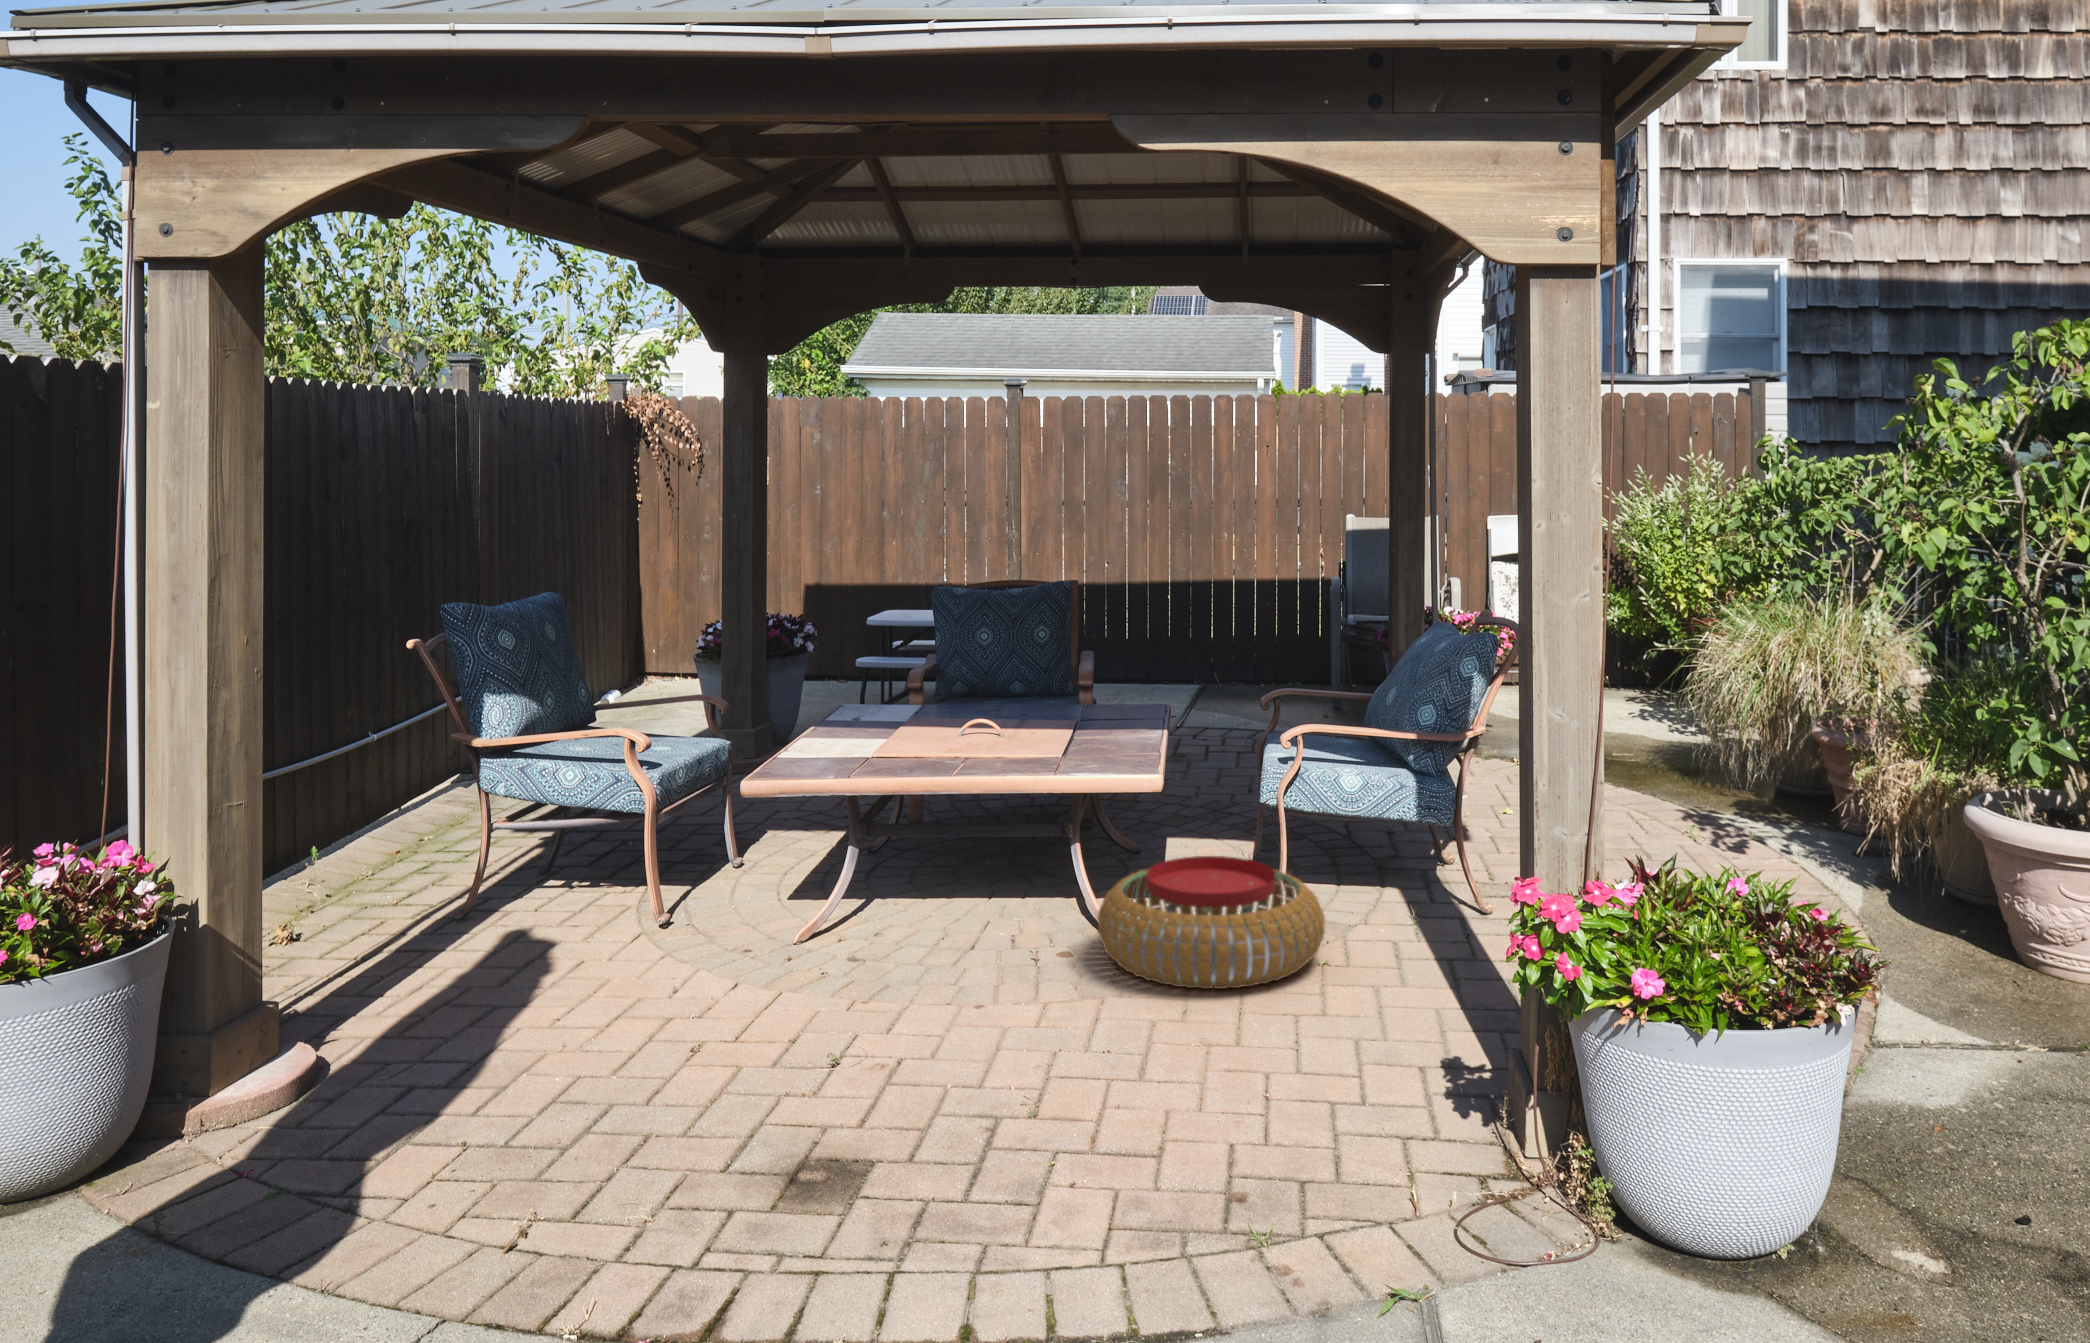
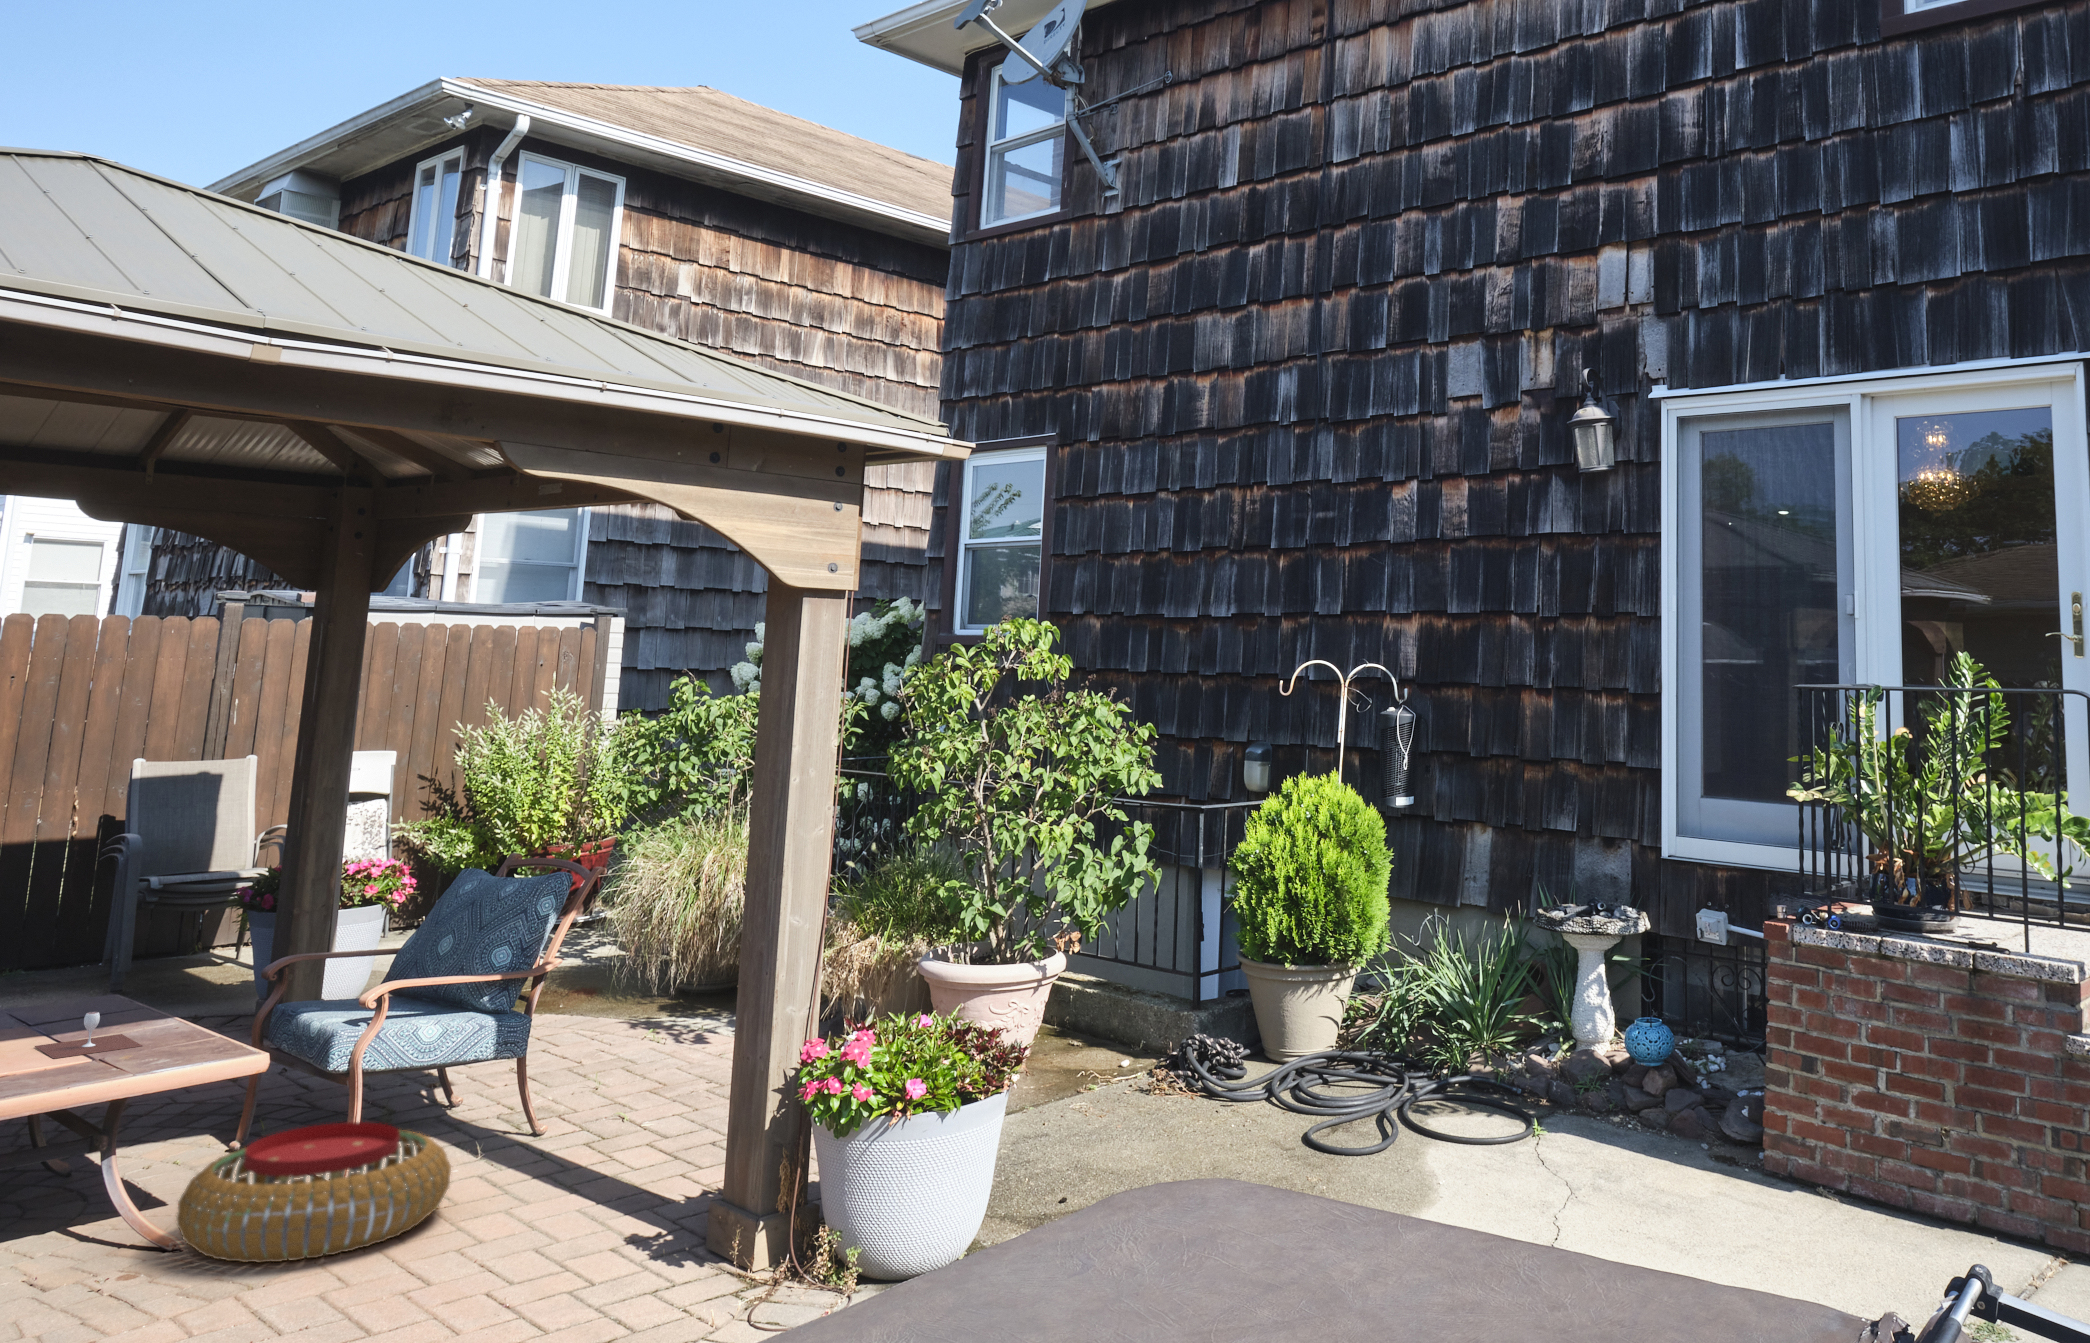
wine glass: none [1049,718,1120,754] -> present [35,1012,142,1059]

